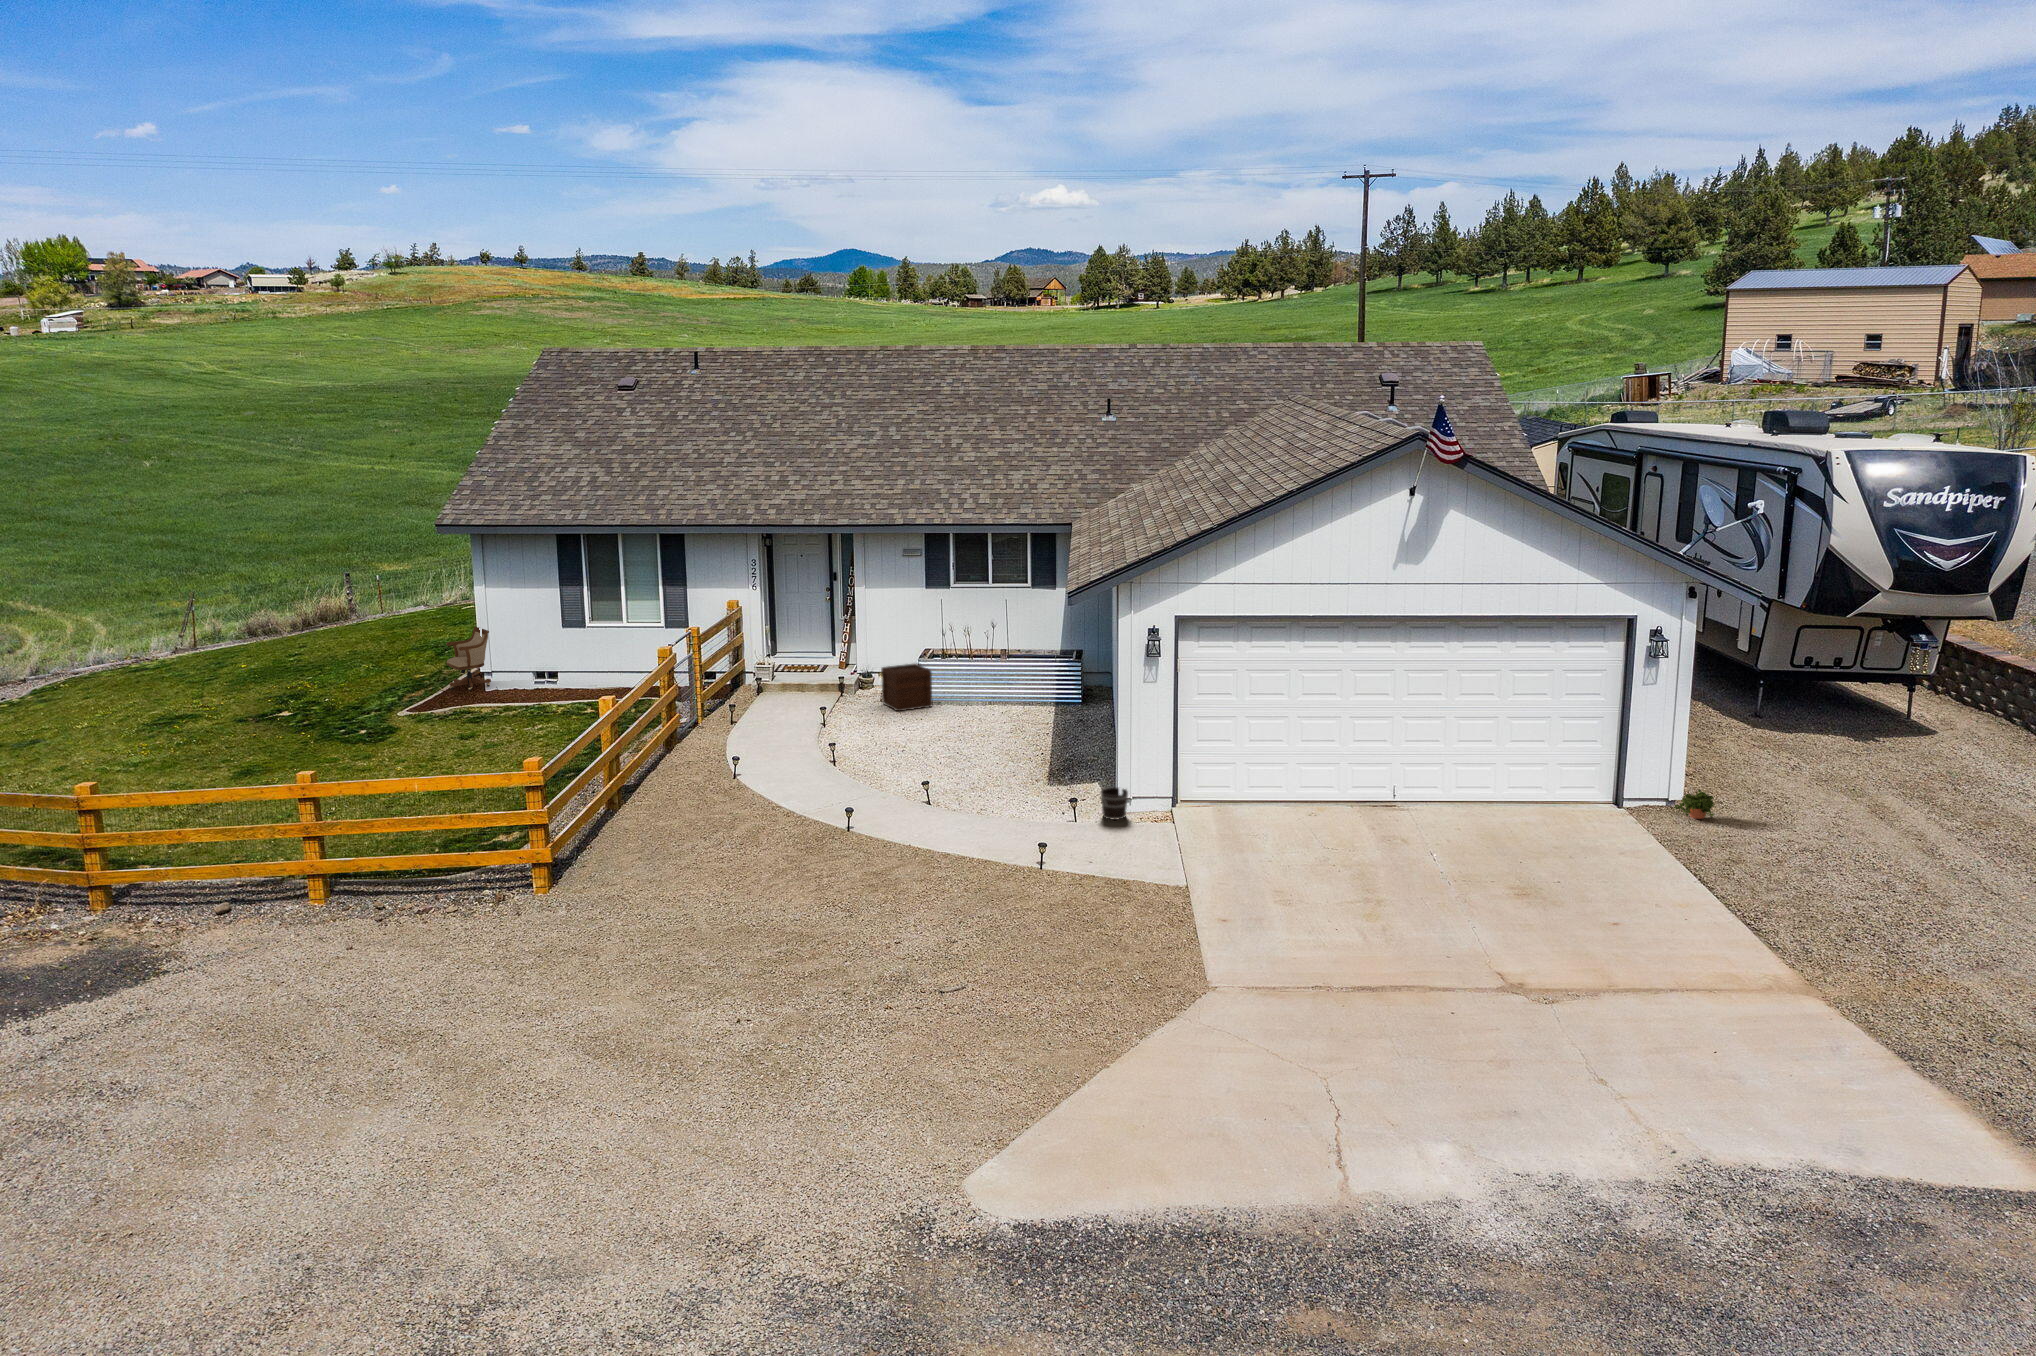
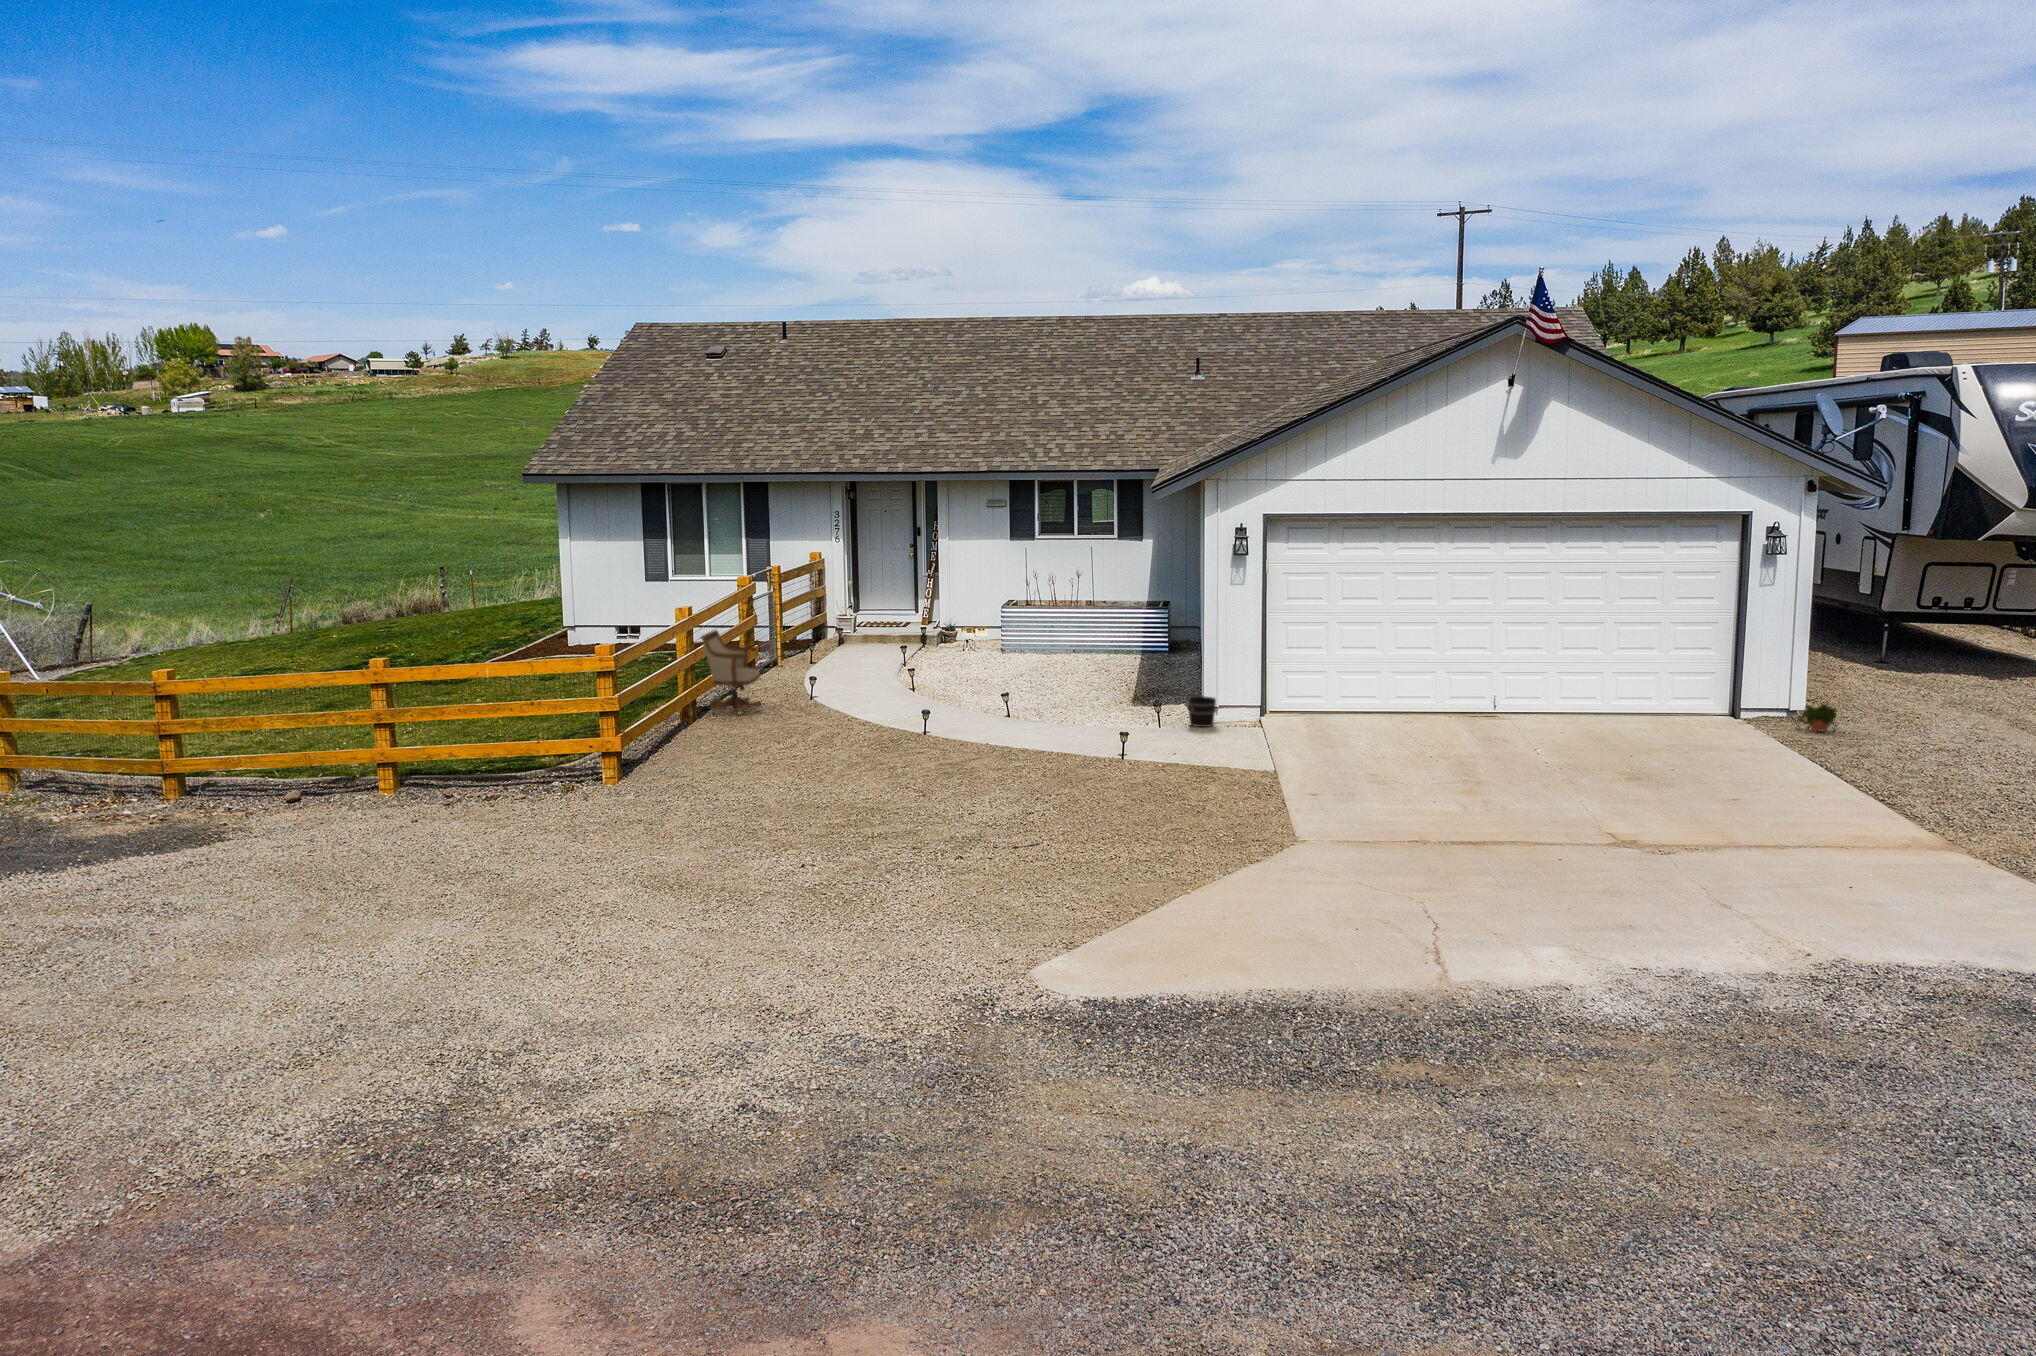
chair: present [446,627,491,691] -> present [701,630,762,715]
wooden crate: present [881,663,932,711] -> none [963,611,1014,656]

